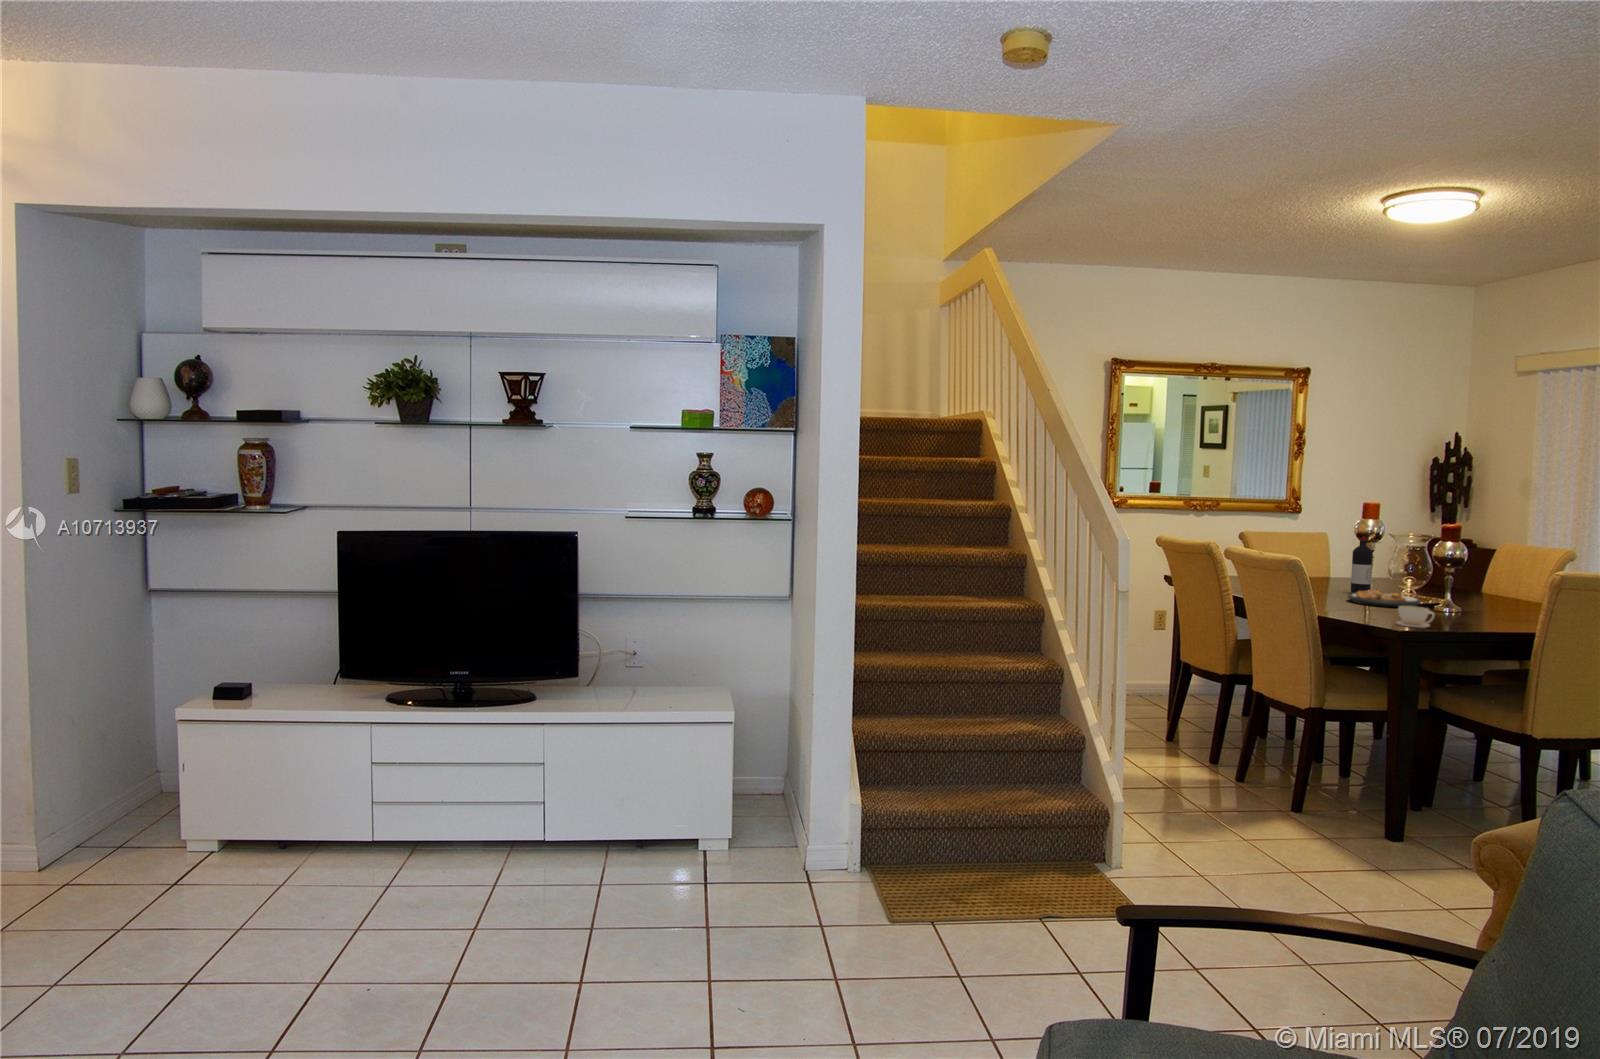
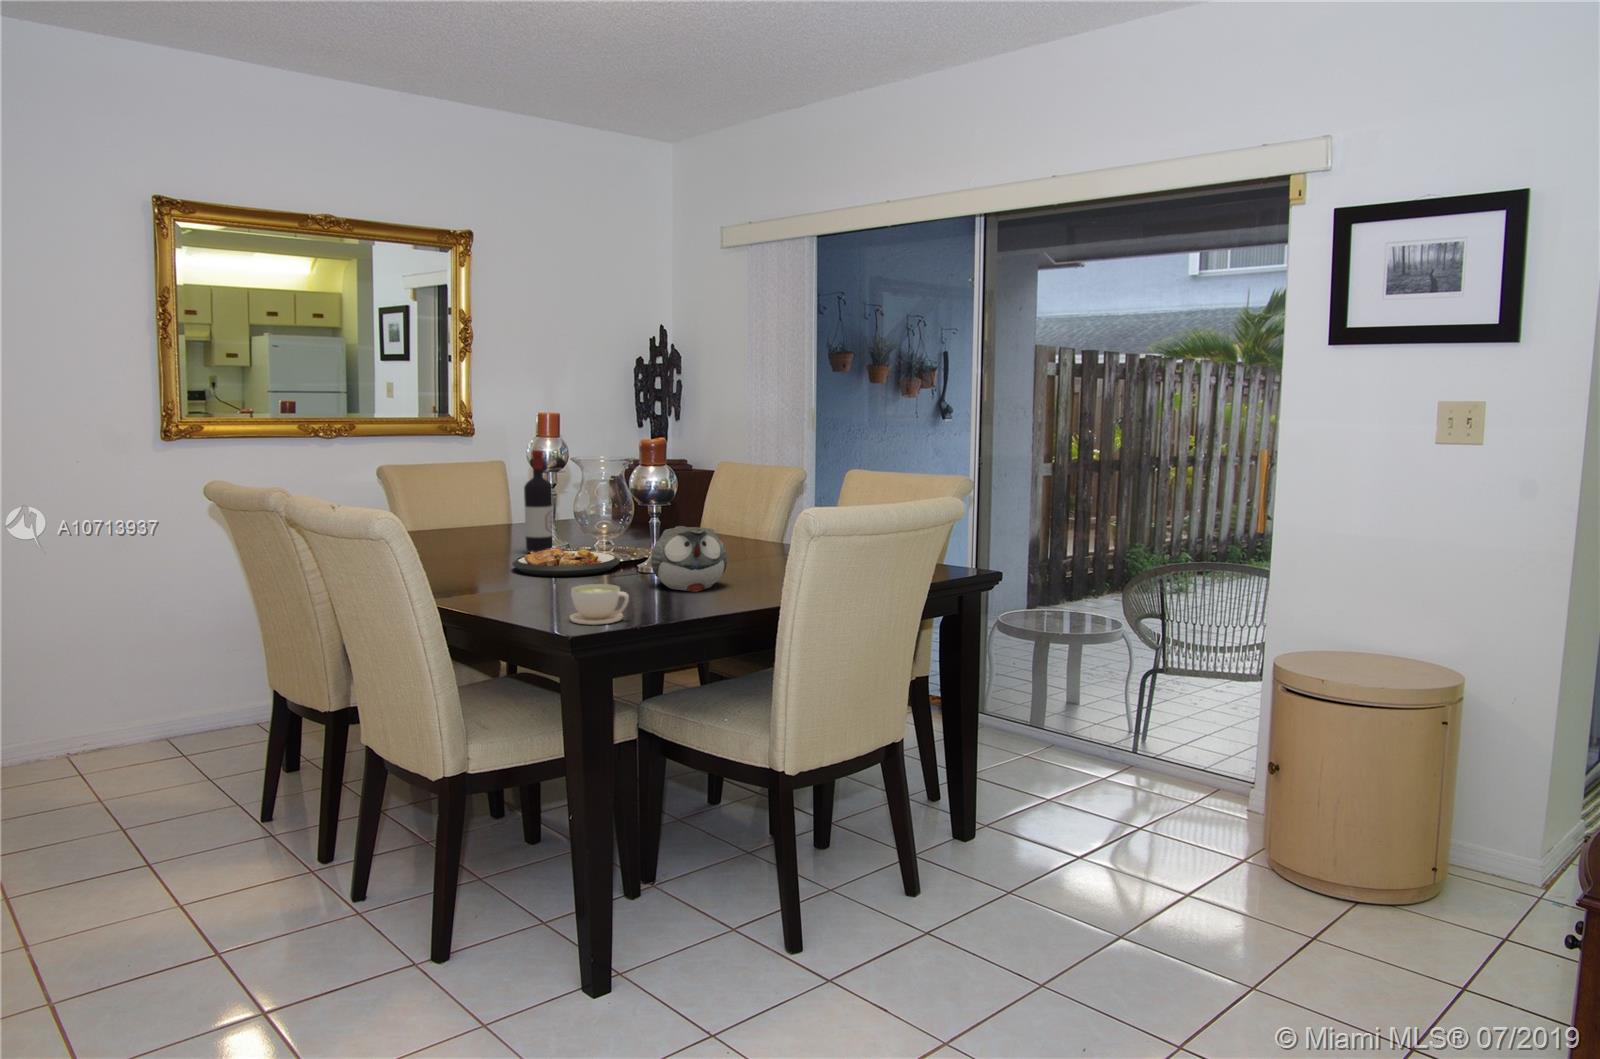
teapot: none [1447,582,1503,622] -> present [651,526,727,591]

